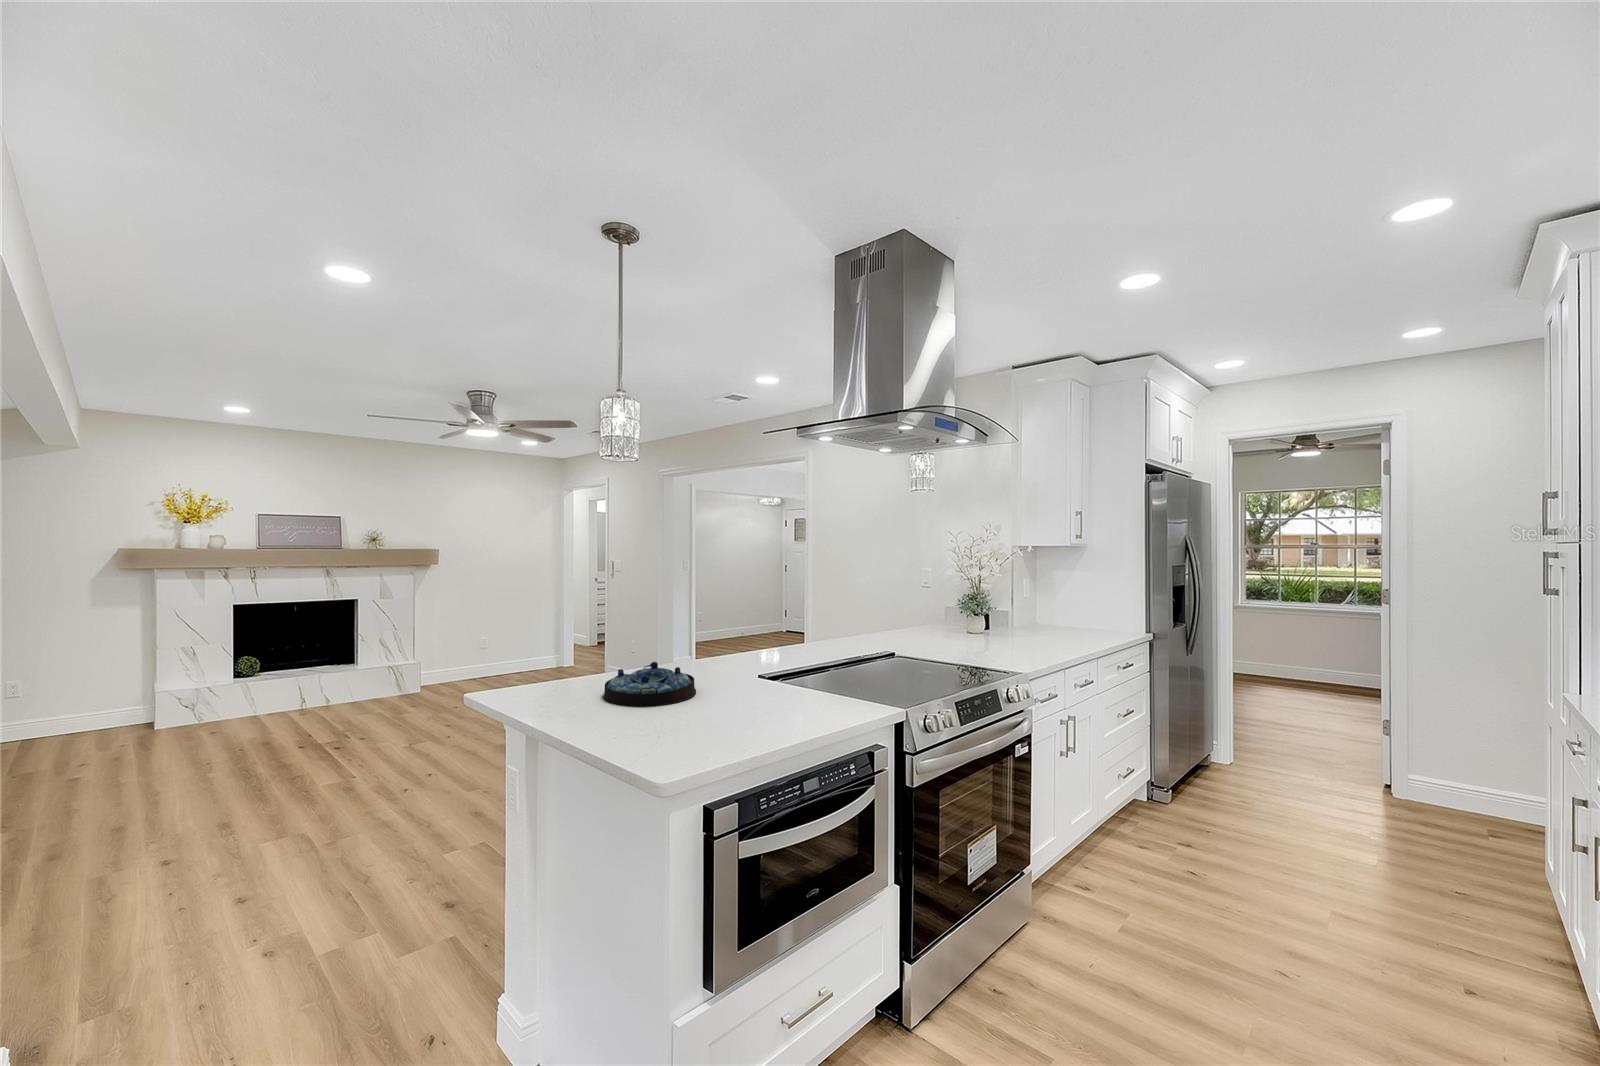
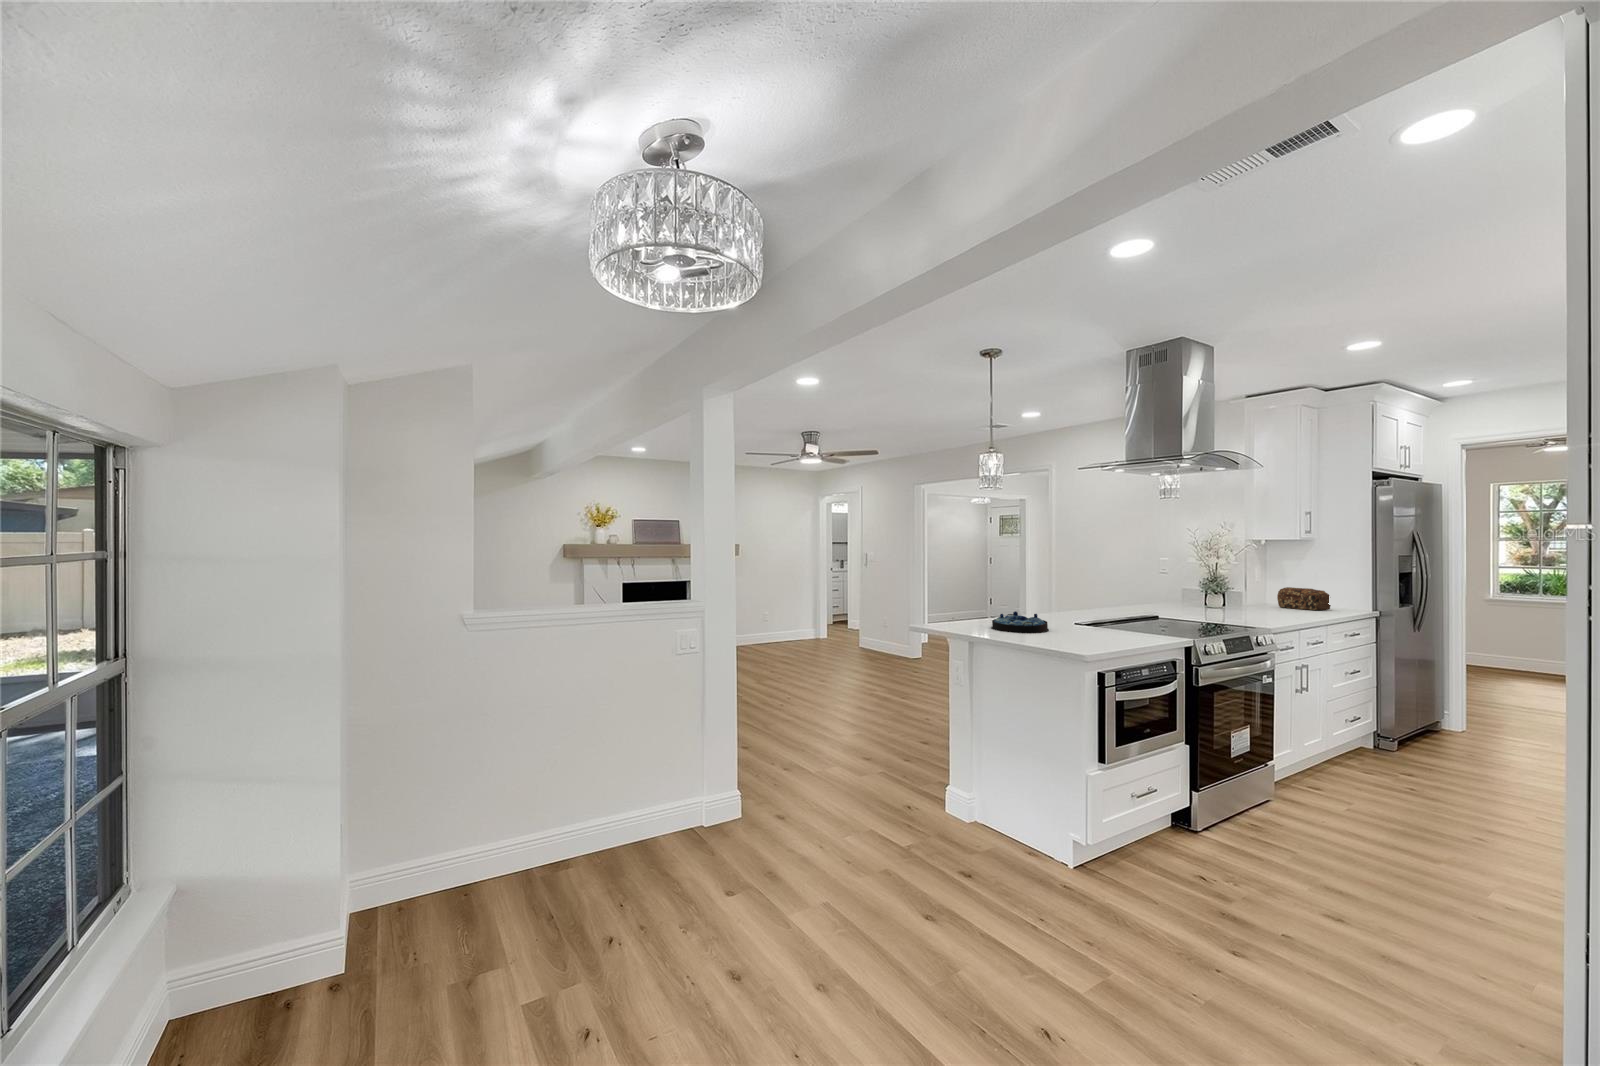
bread loaf: none [1044,604,1101,633] -> present [1277,587,1331,610]

